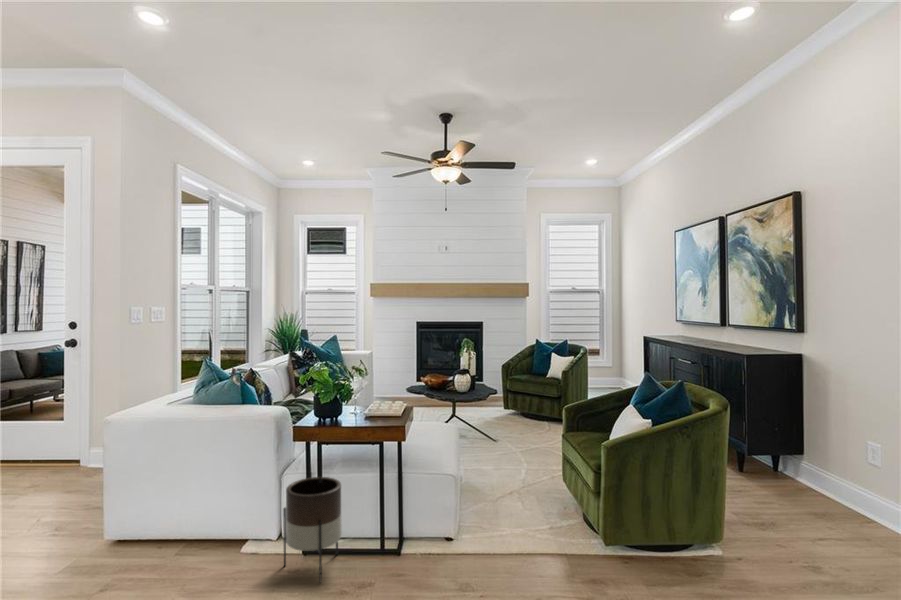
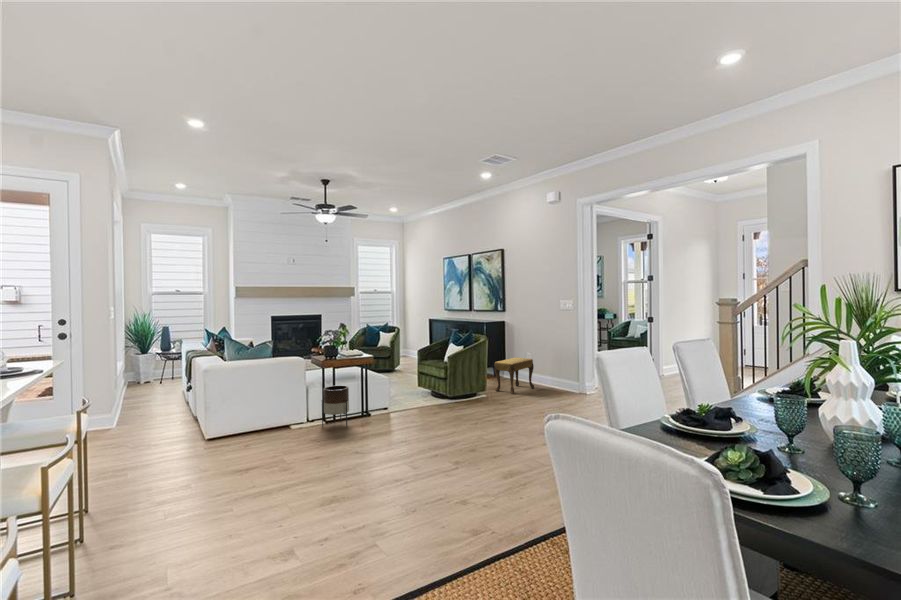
footstool: none [752,451,878,556] -> present [494,358,534,394]

